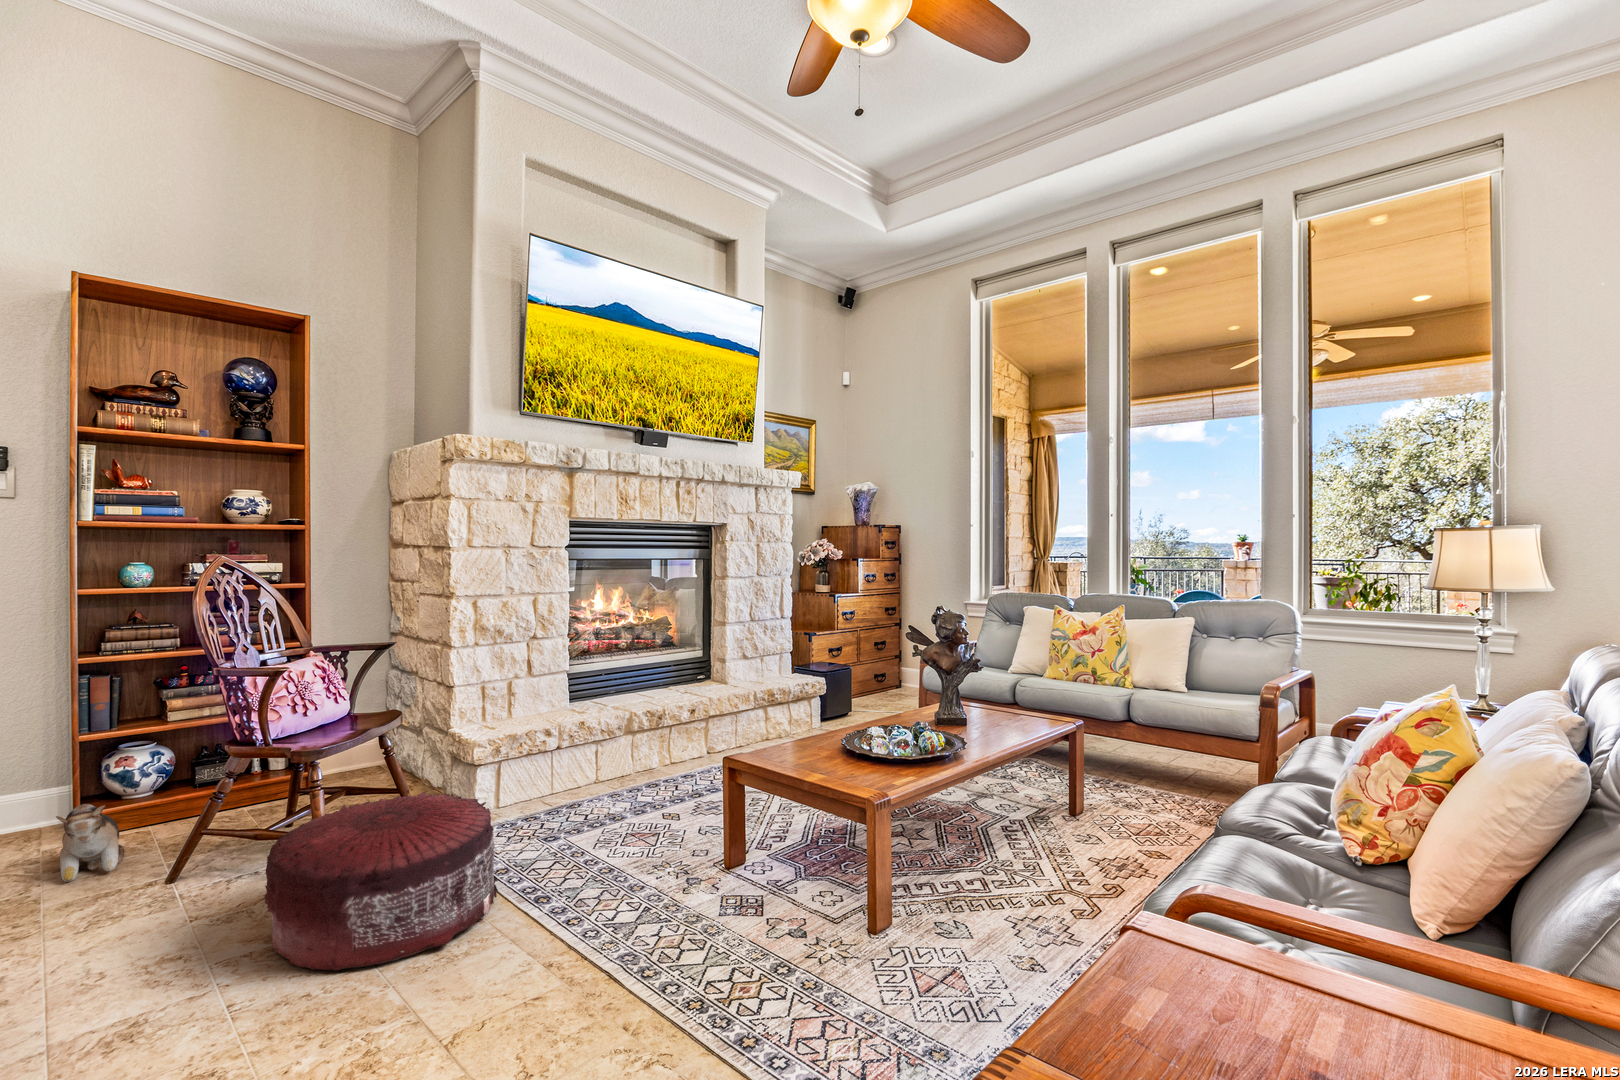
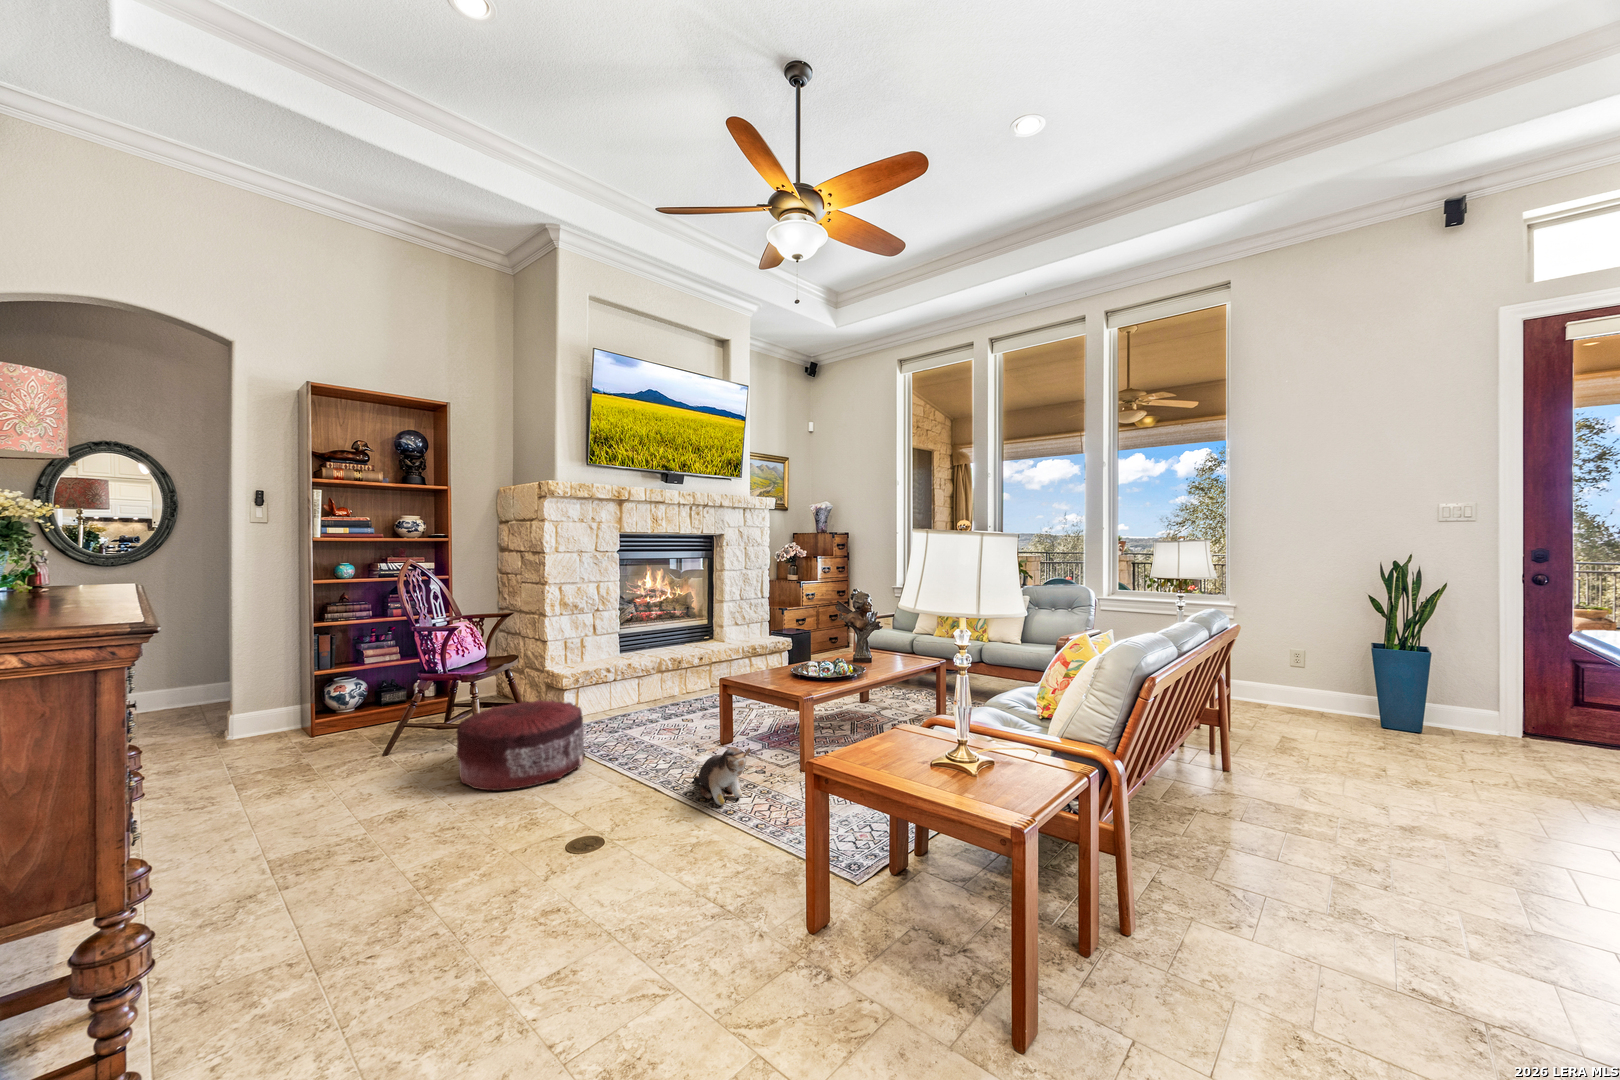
plush toy: present [56,804,125,882] -> present [694,747,750,805]

